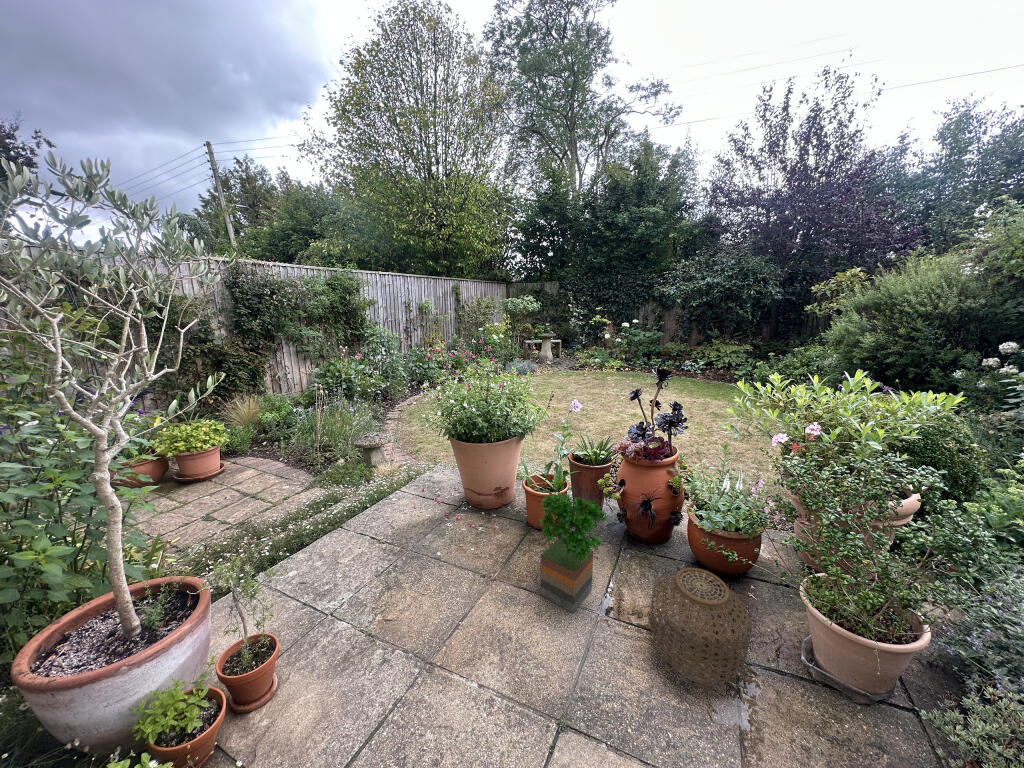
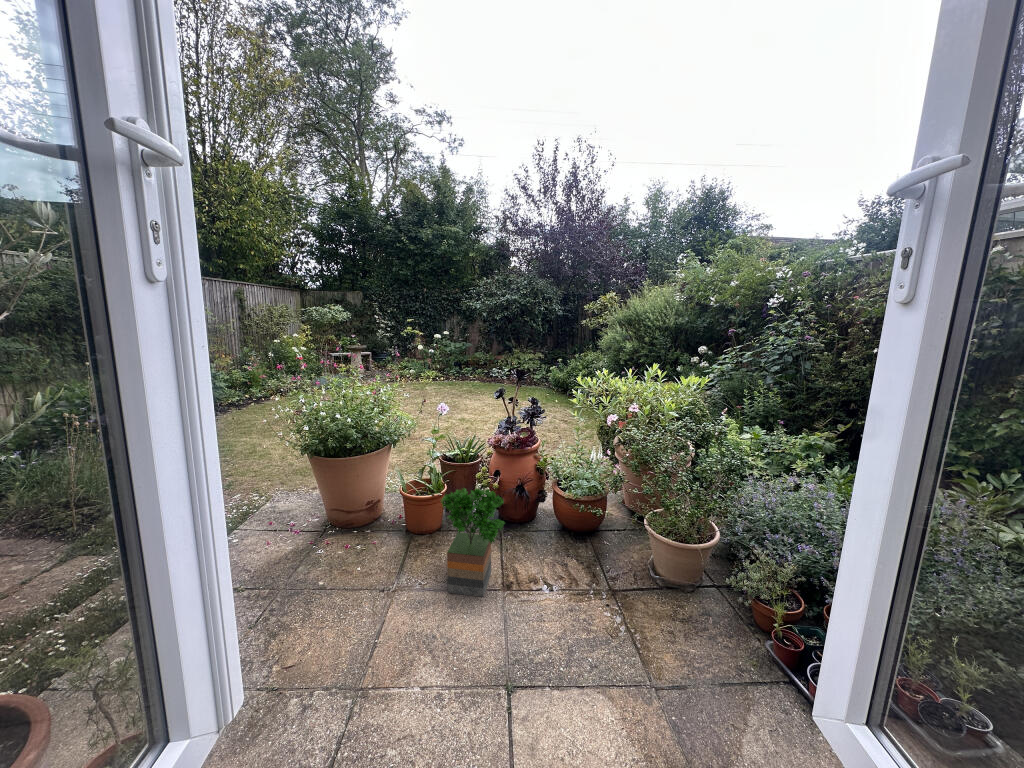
woven basket: present [650,568,752,685] -> none [549,521,621,609]

